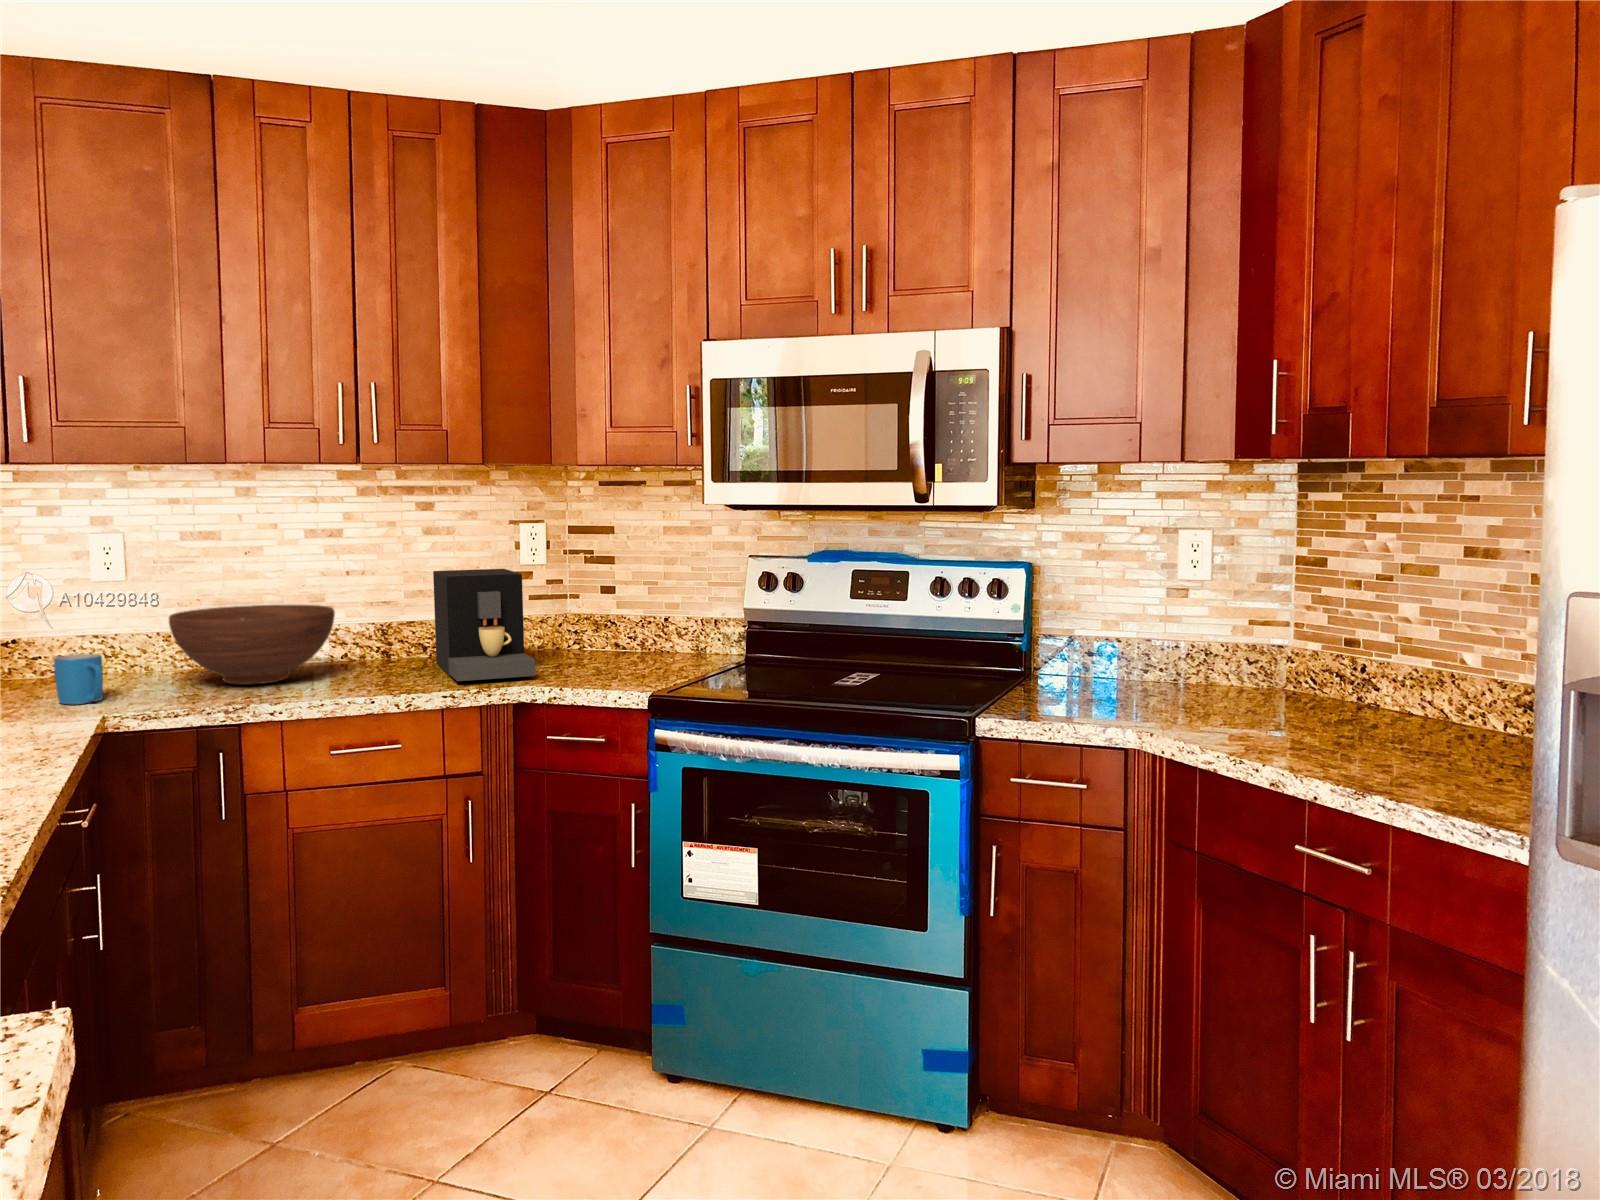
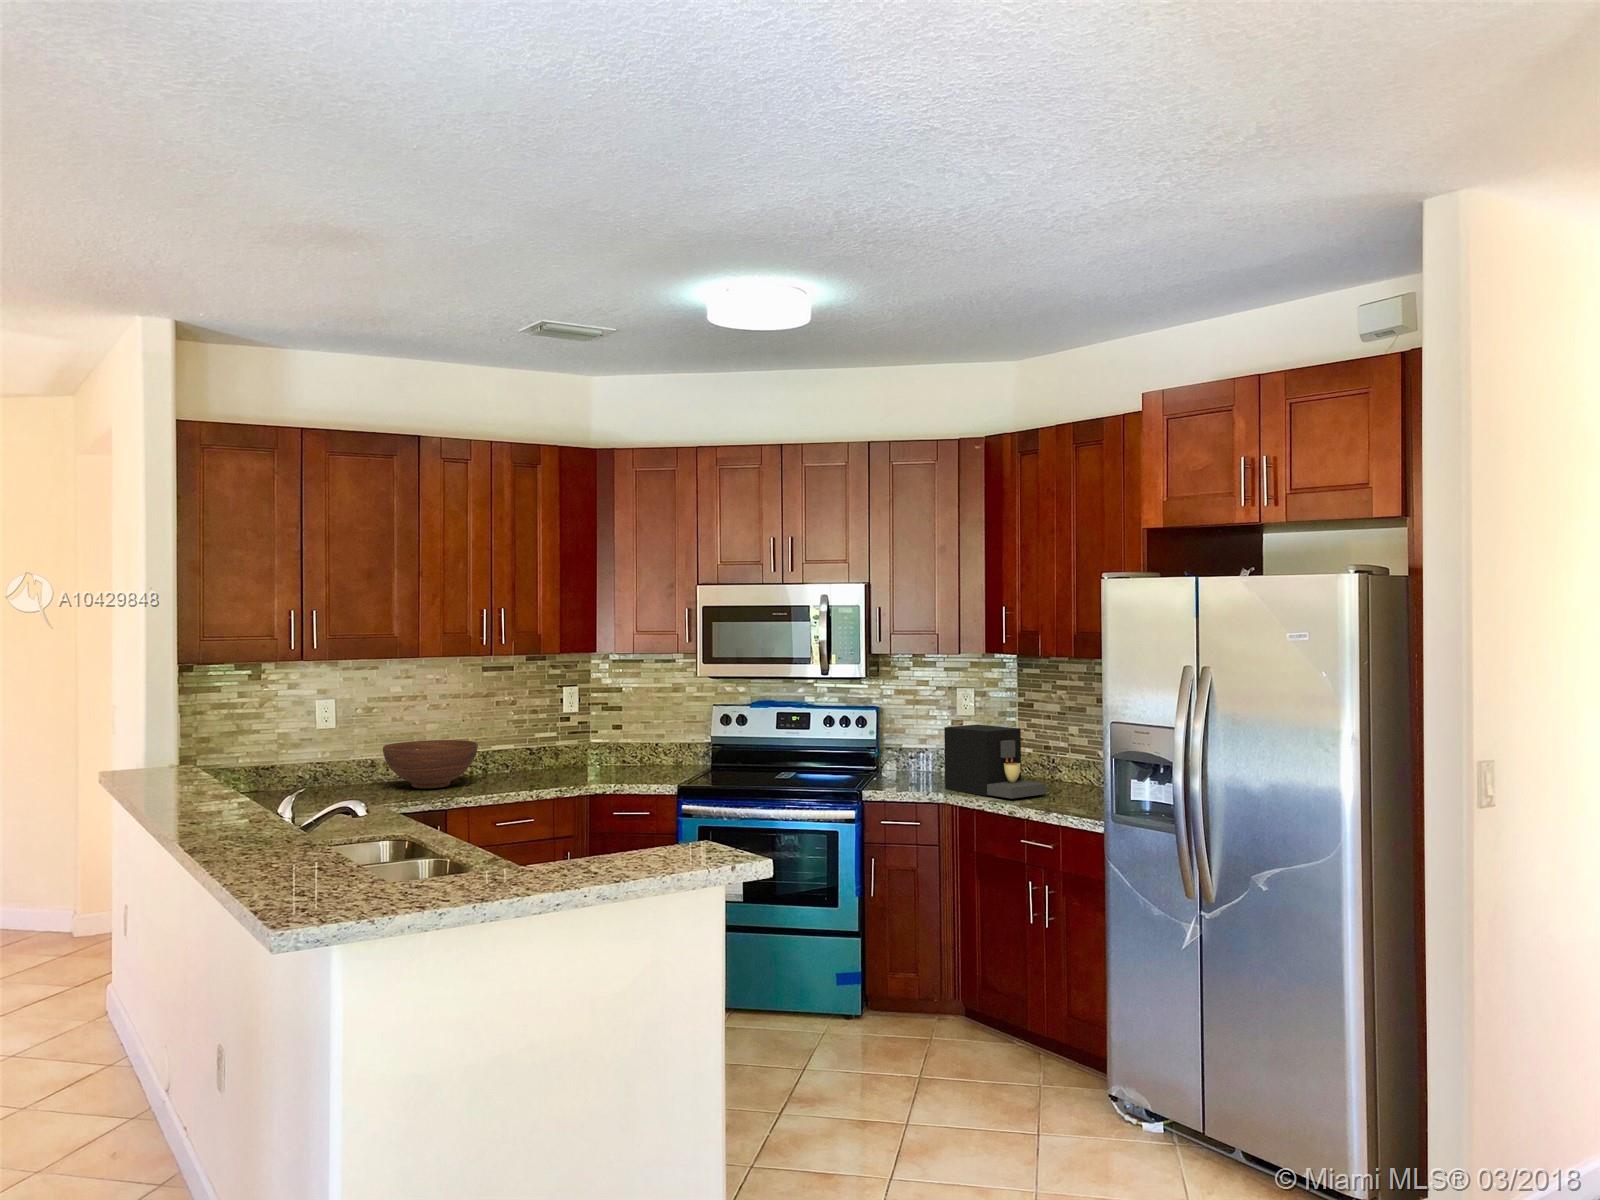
coffee maker: present [433,569,535,681] -> present [944,724,1046,799]
mug: present [54,654,103,704] -> none [332,771,364,801]

